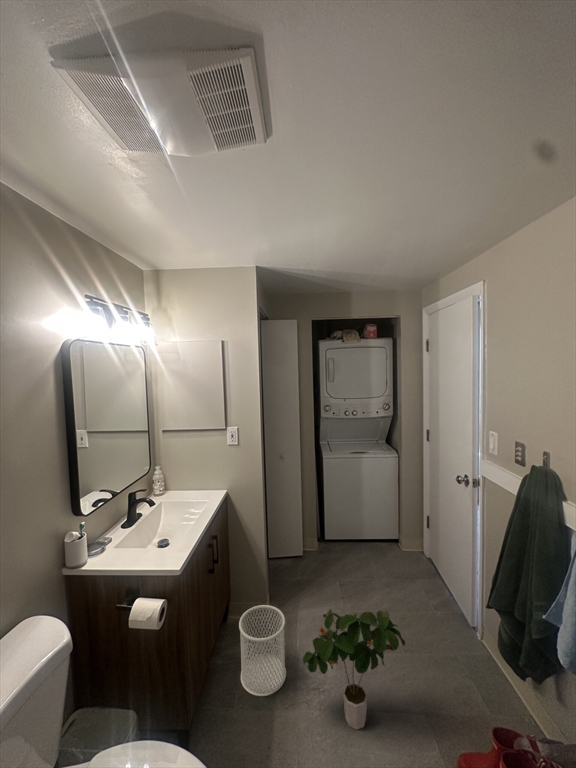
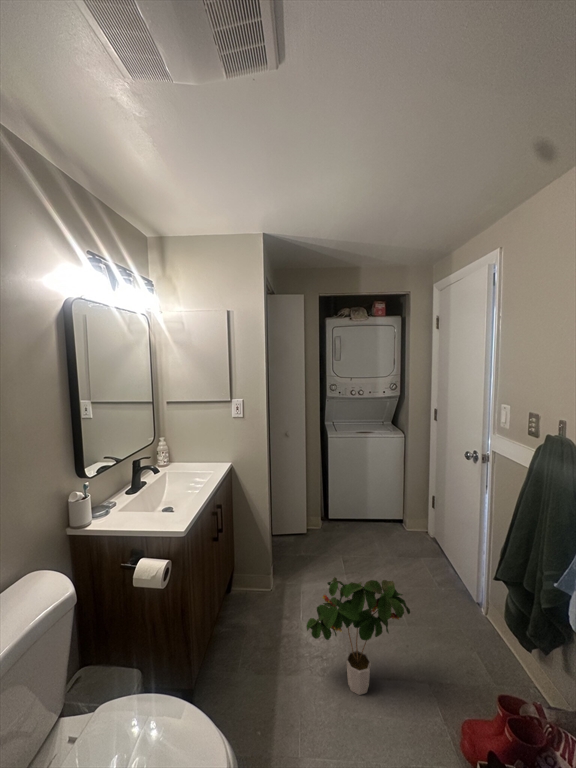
wastebasket: present [239,605,286,696] -> none [243,574,289,661]

